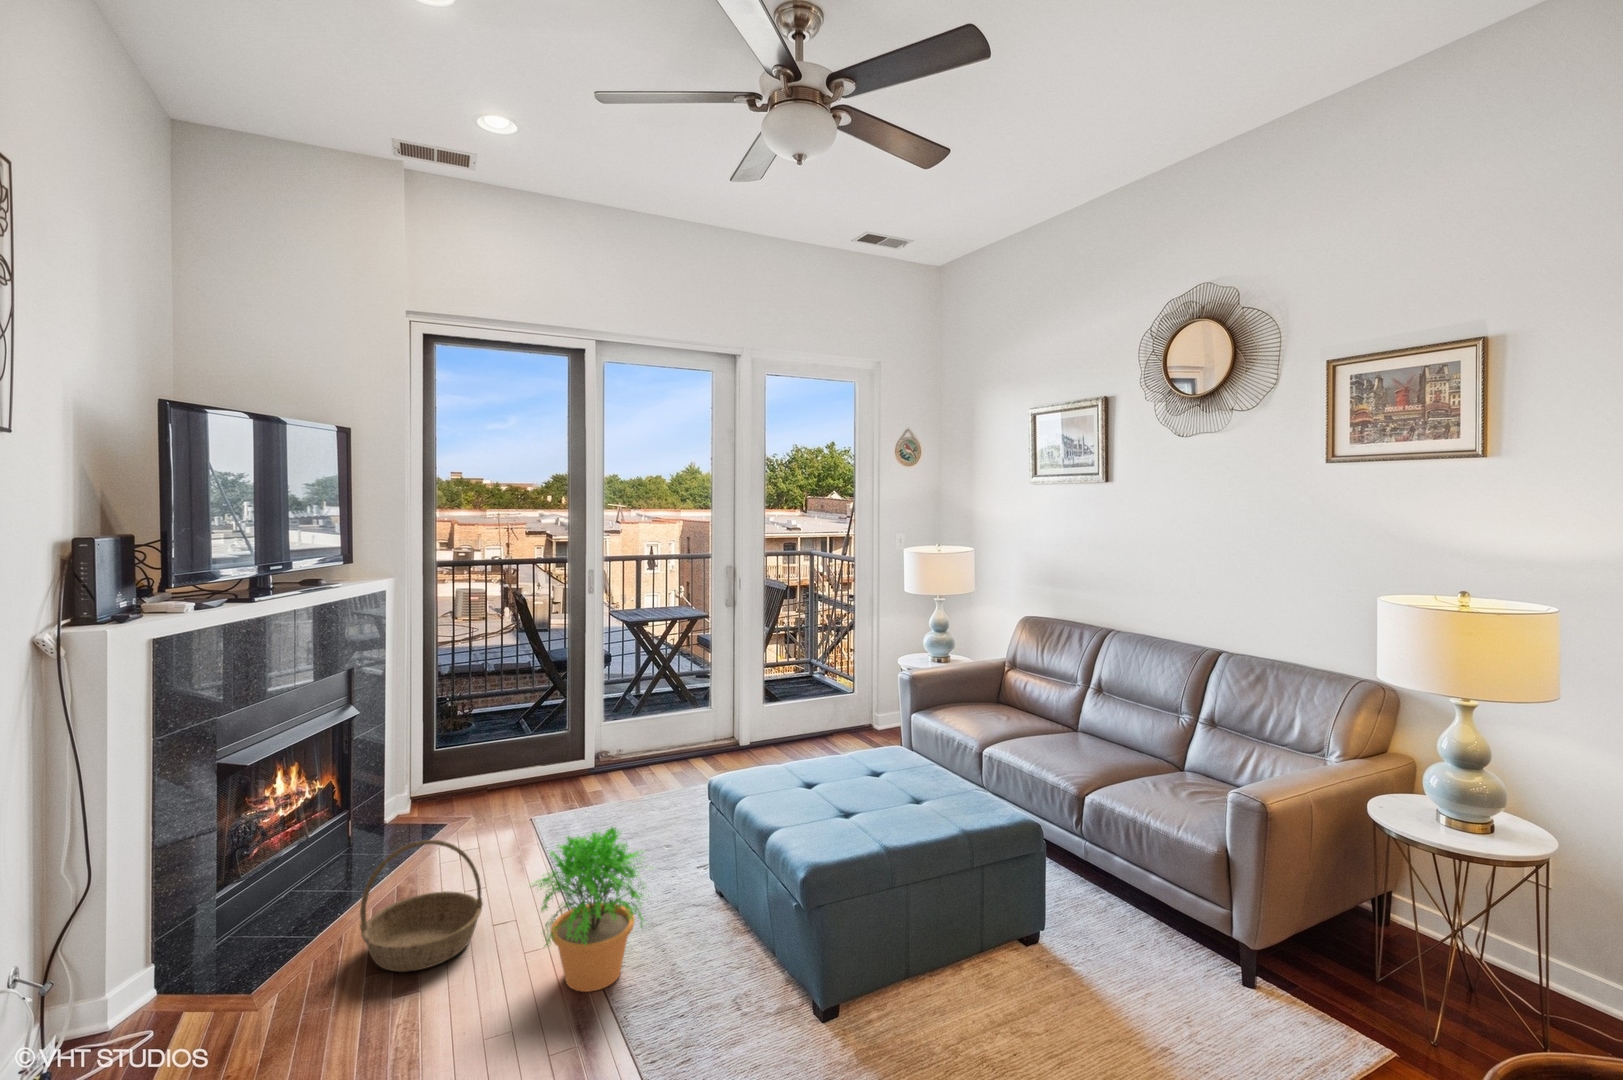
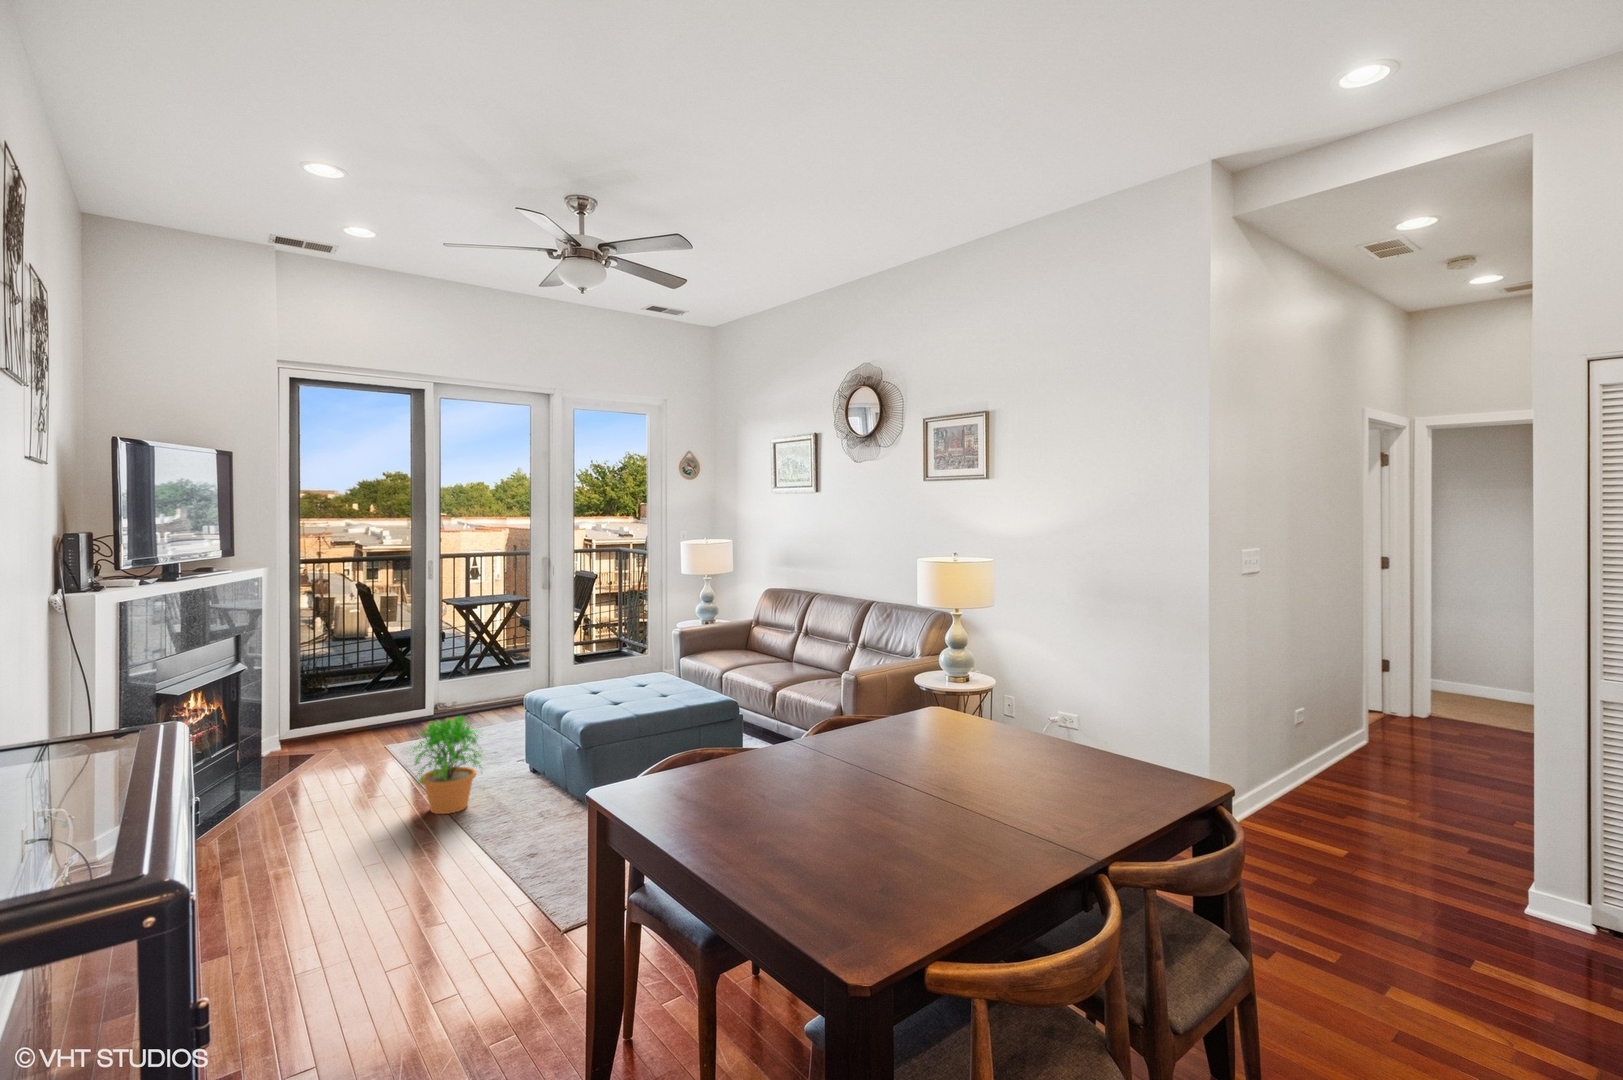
basket: present [360,840,483,972] -> none [281,734,367,816]

